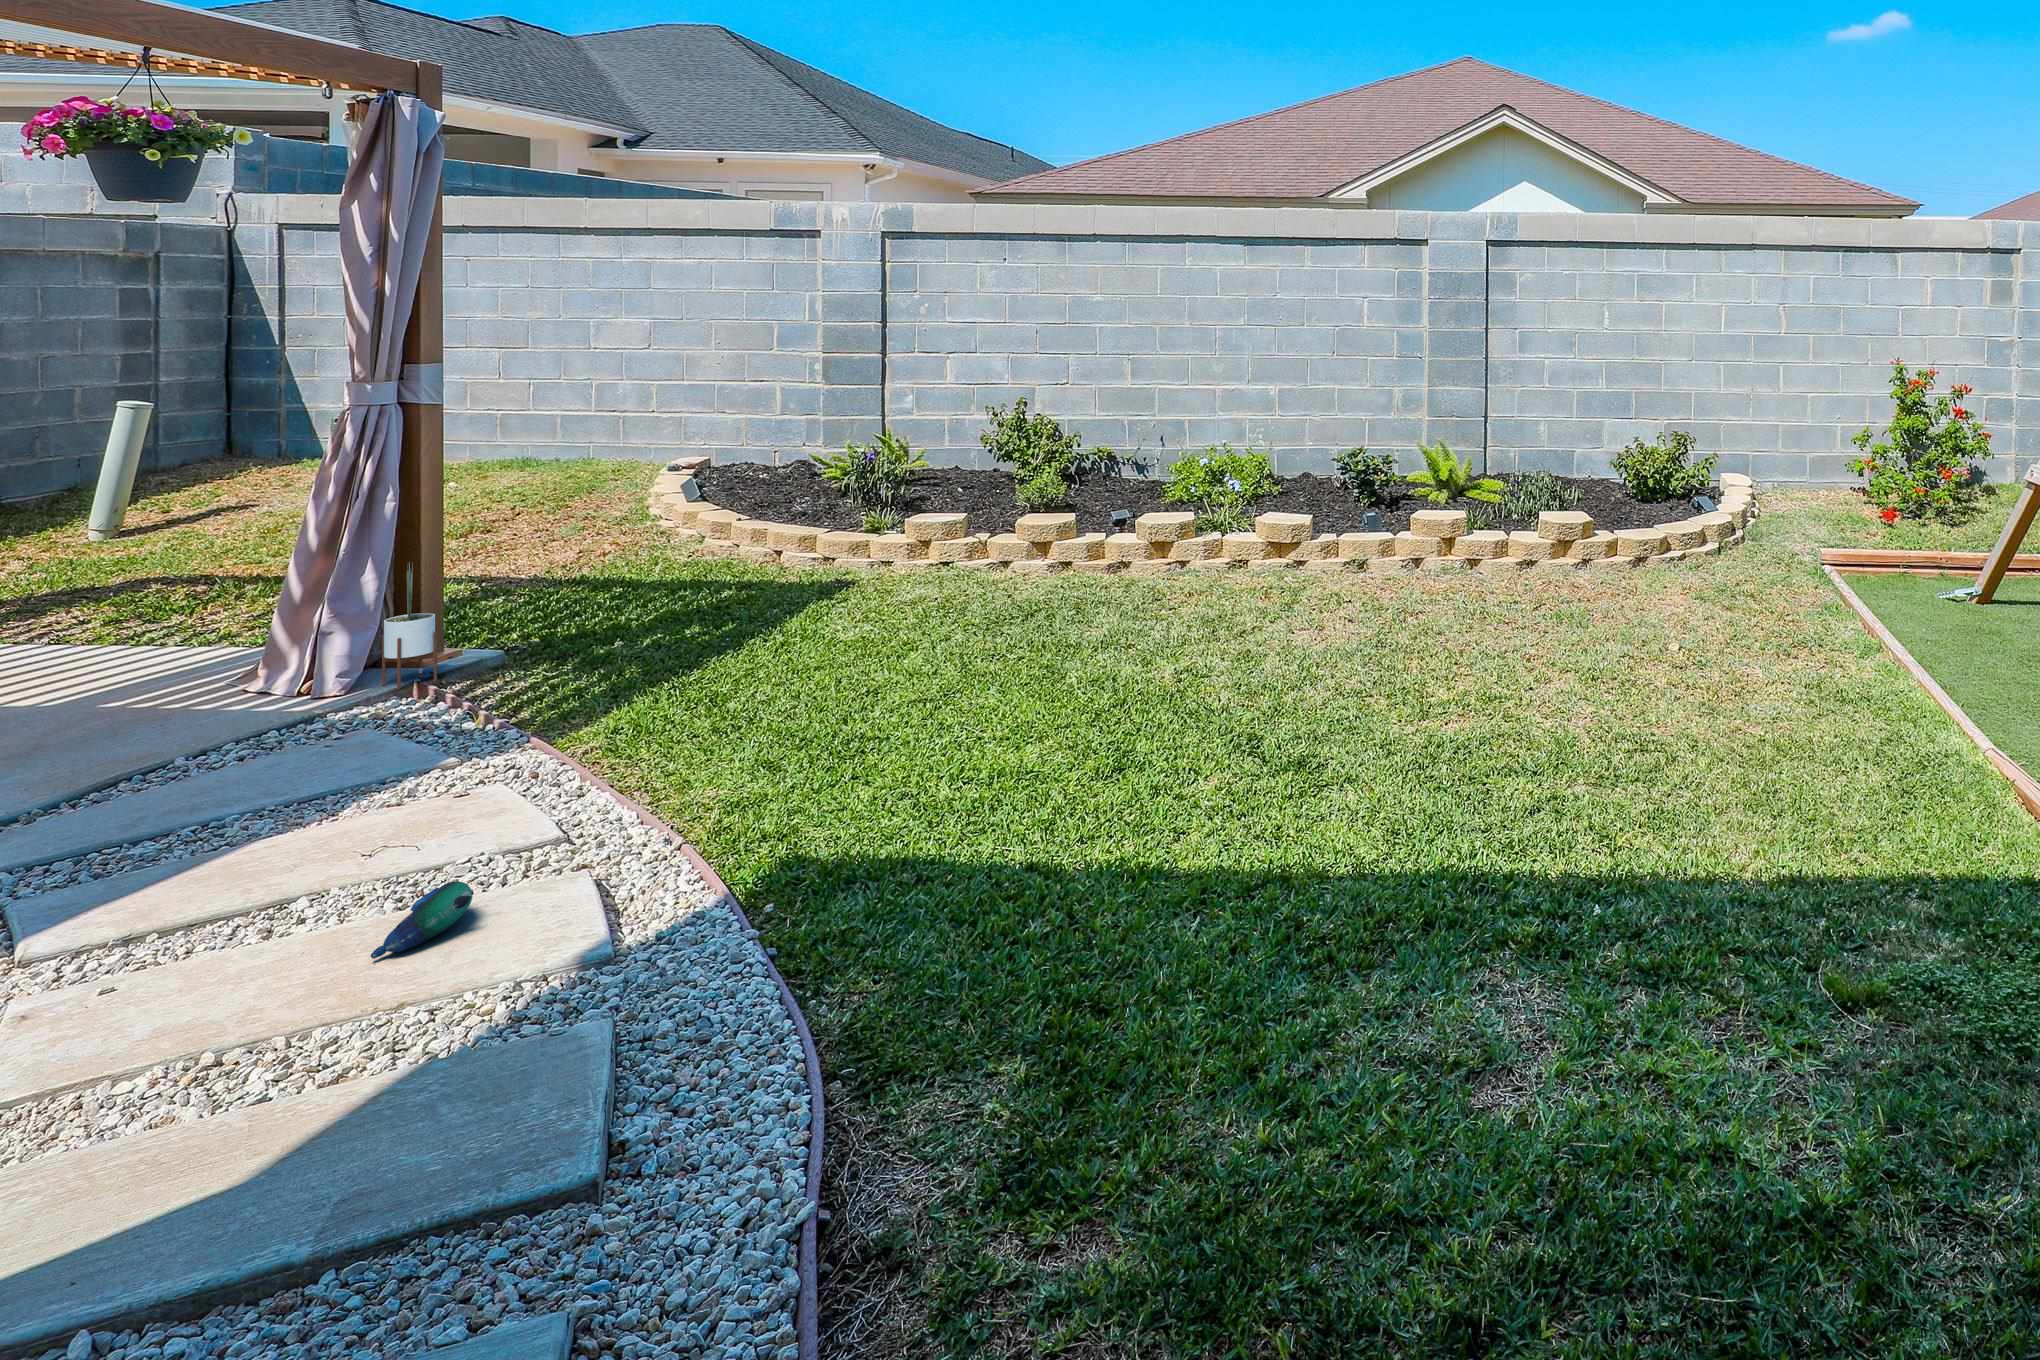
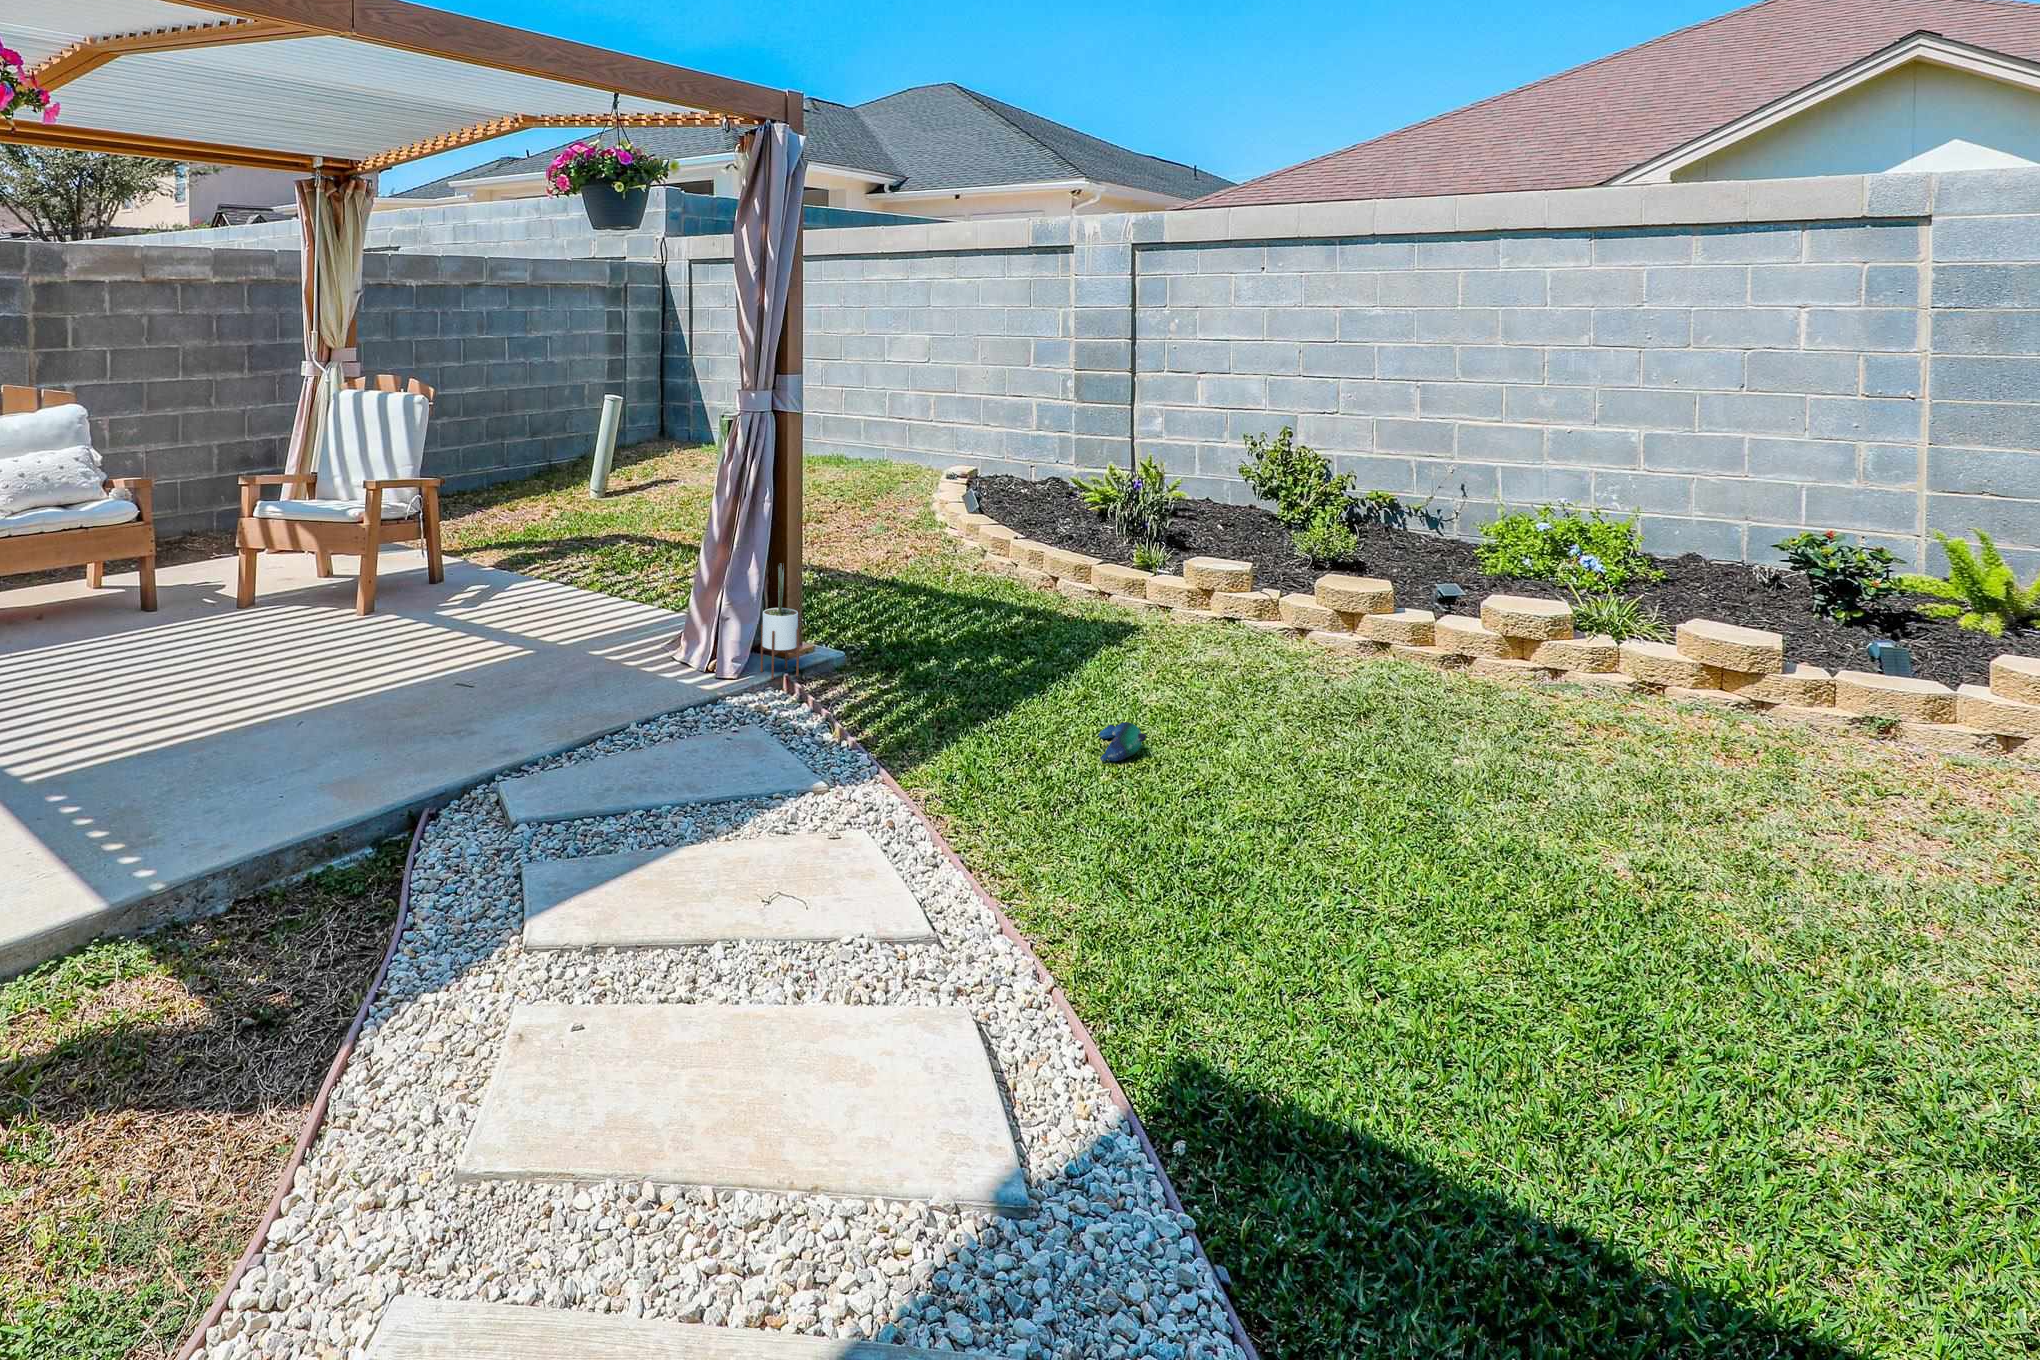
plush toy: present [371,881,472,958] -> present [1099,722,1146,761]

